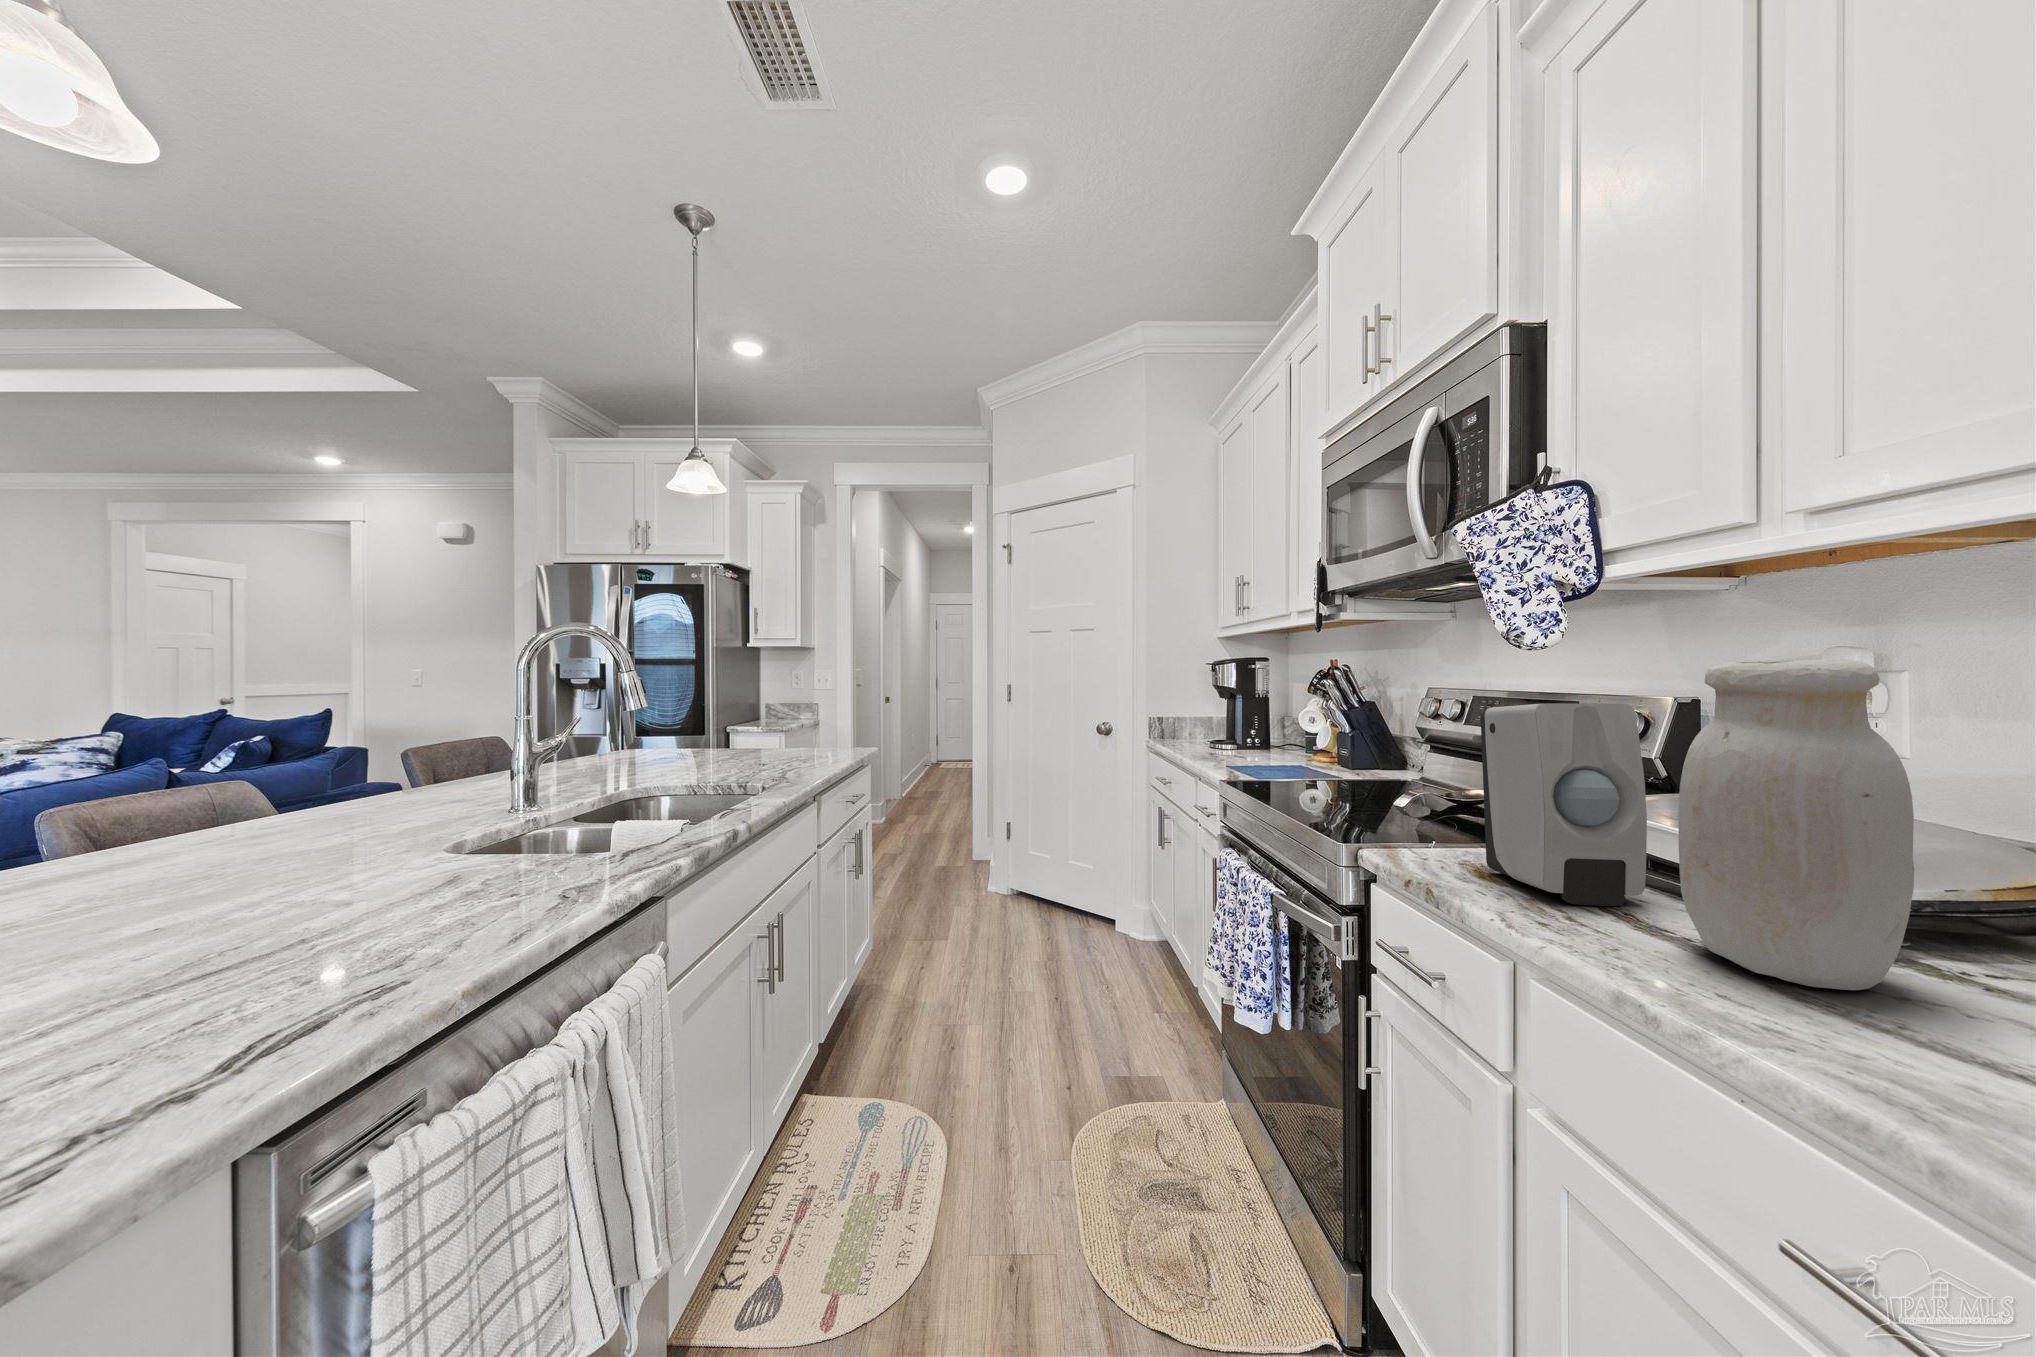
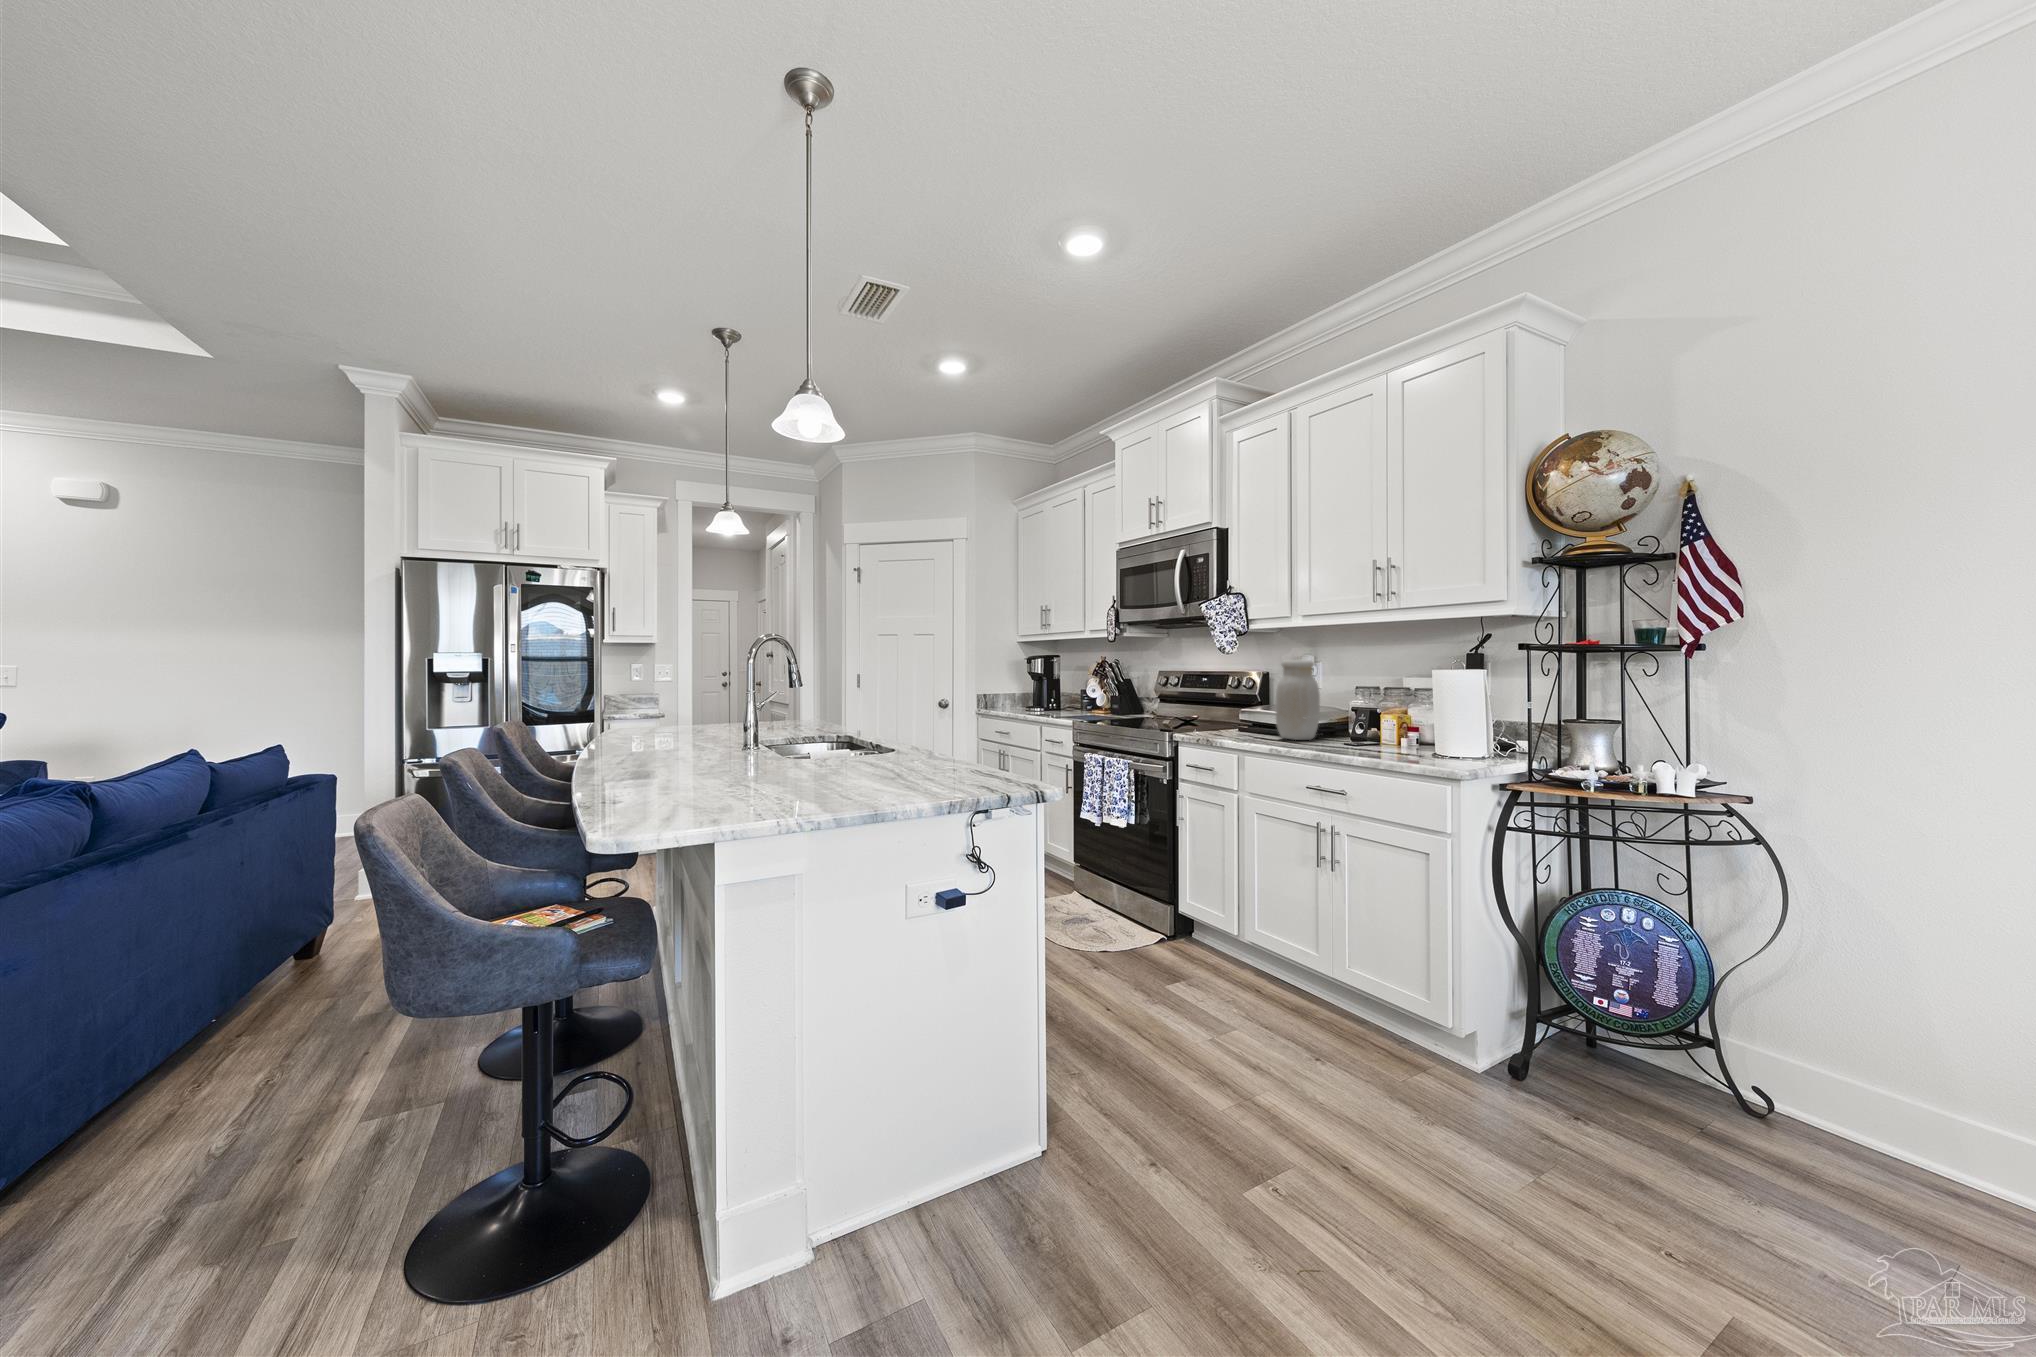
soap dispenser: present [1481,703,1647,906] -> none [1217,673,1265,736]

